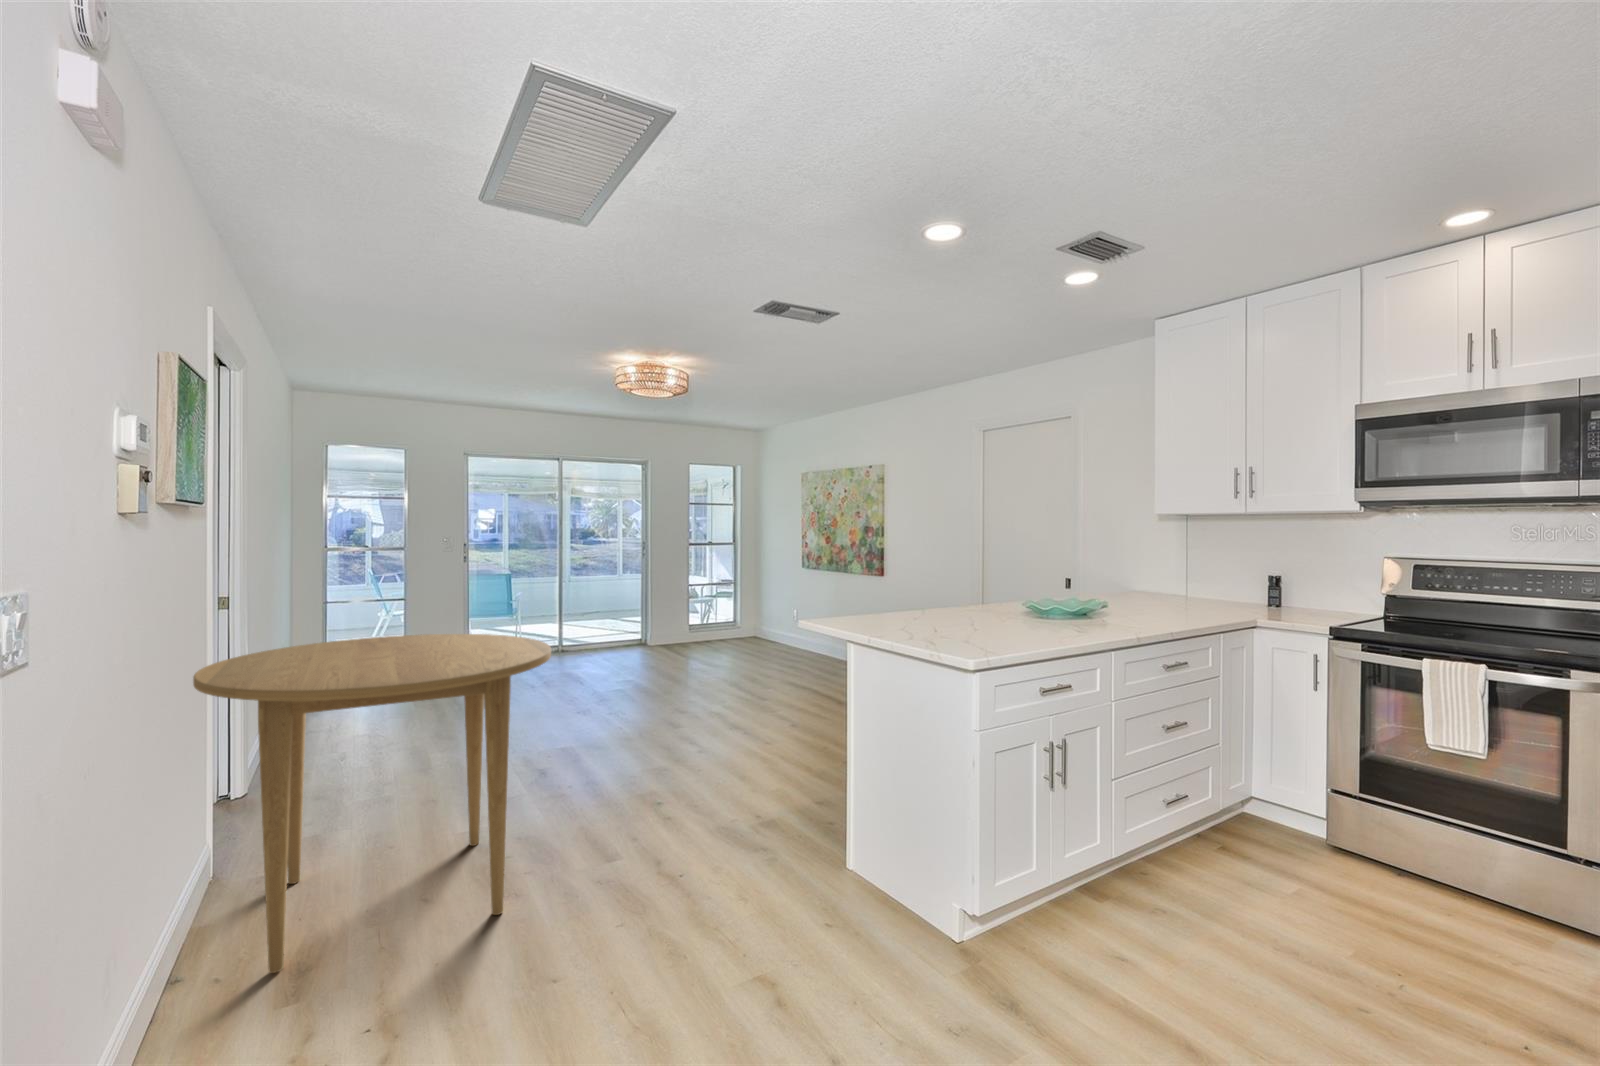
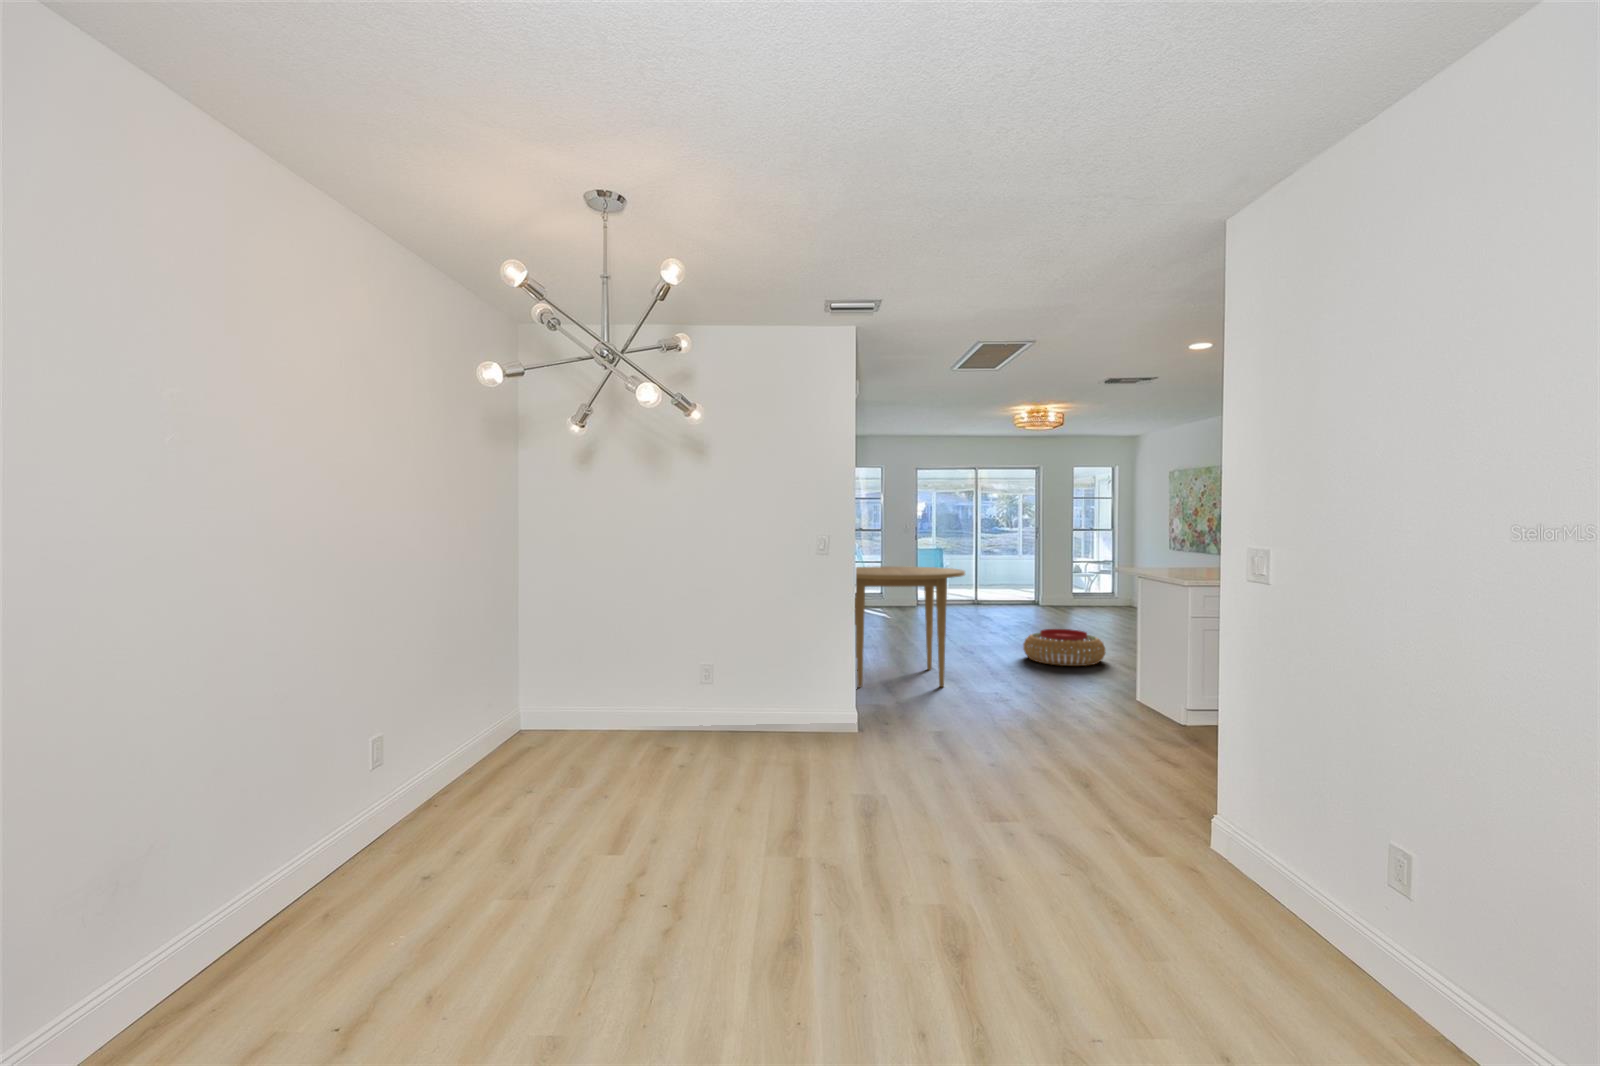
pouf: none [648,711,774,783] -> present [1023,629,1106,666]

